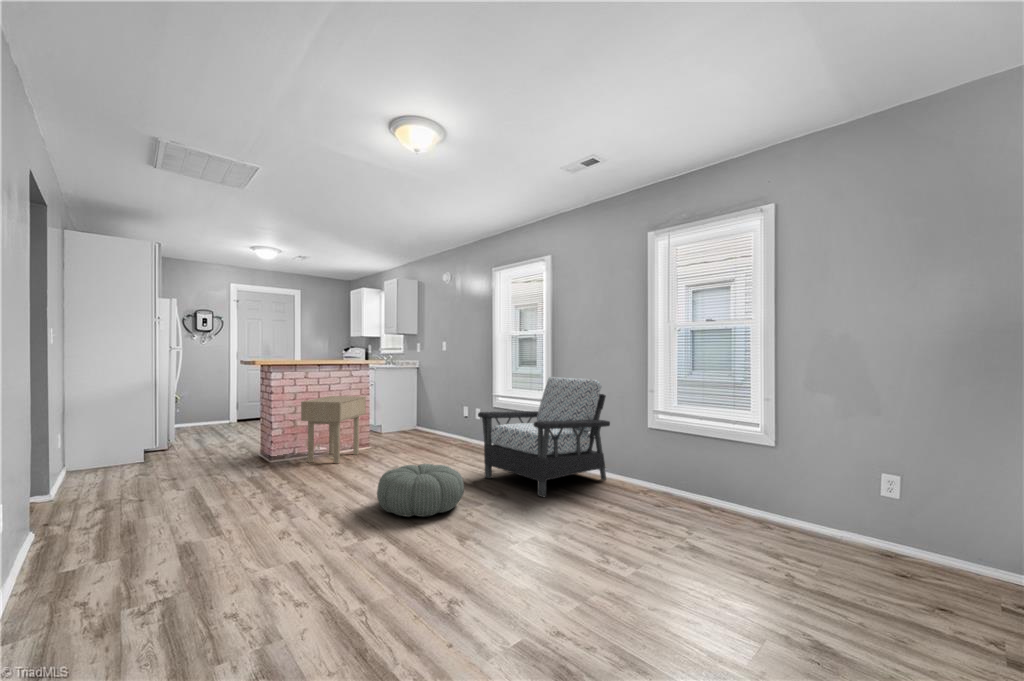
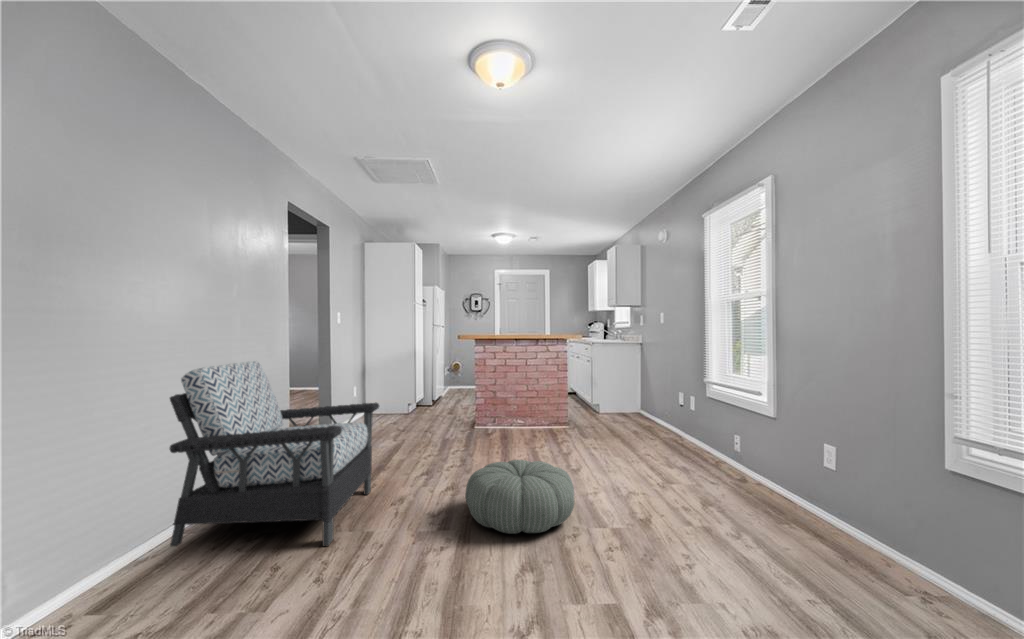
armchair: present [478,377,610,497] -> present [170,361,379,546]
side table: present [301,396,366,464] -> none [486,371,556,442]

